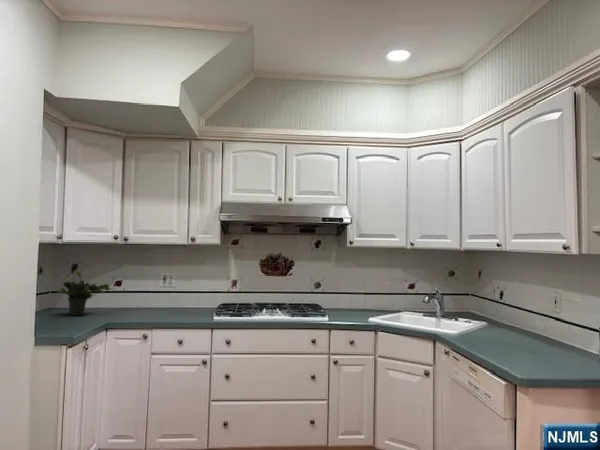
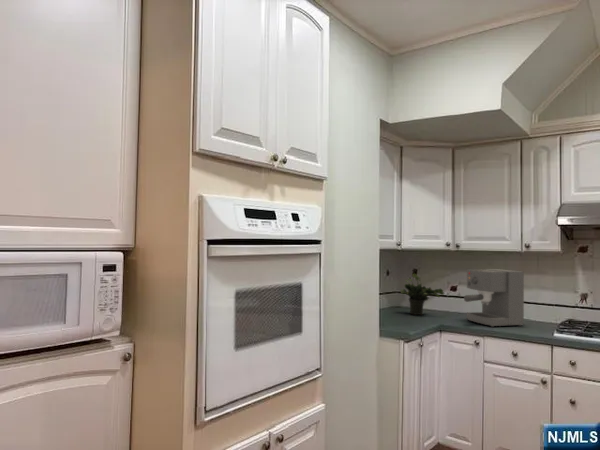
coffee maker: none [133,262,189,318] -> present [464,269,524,327]

